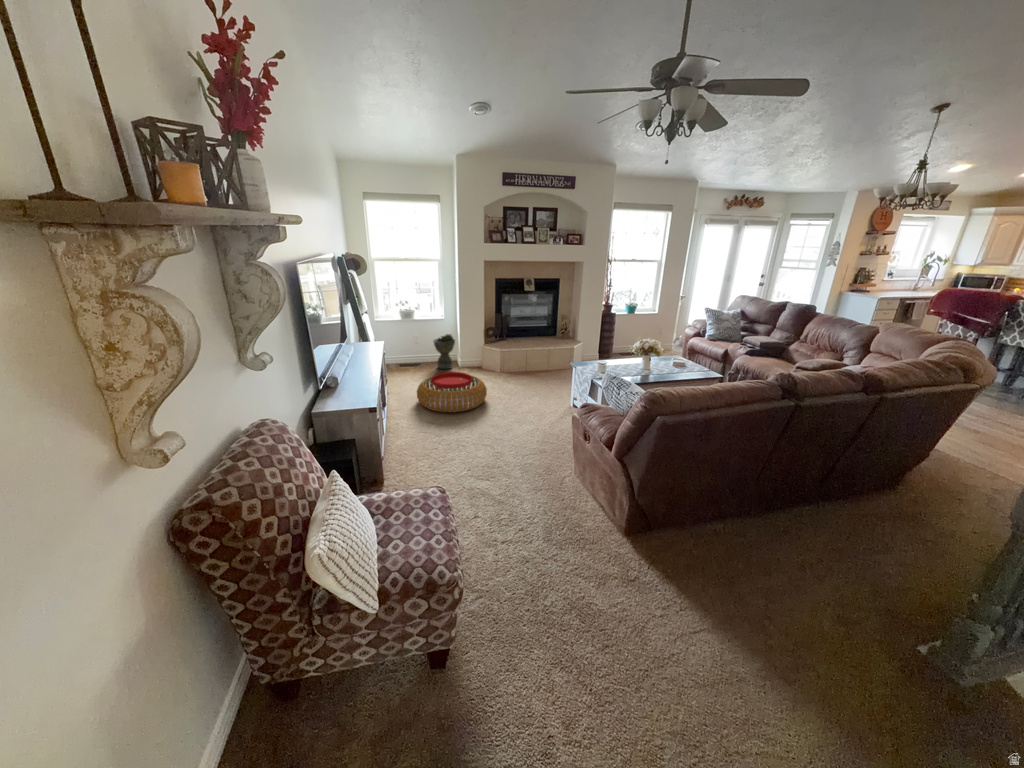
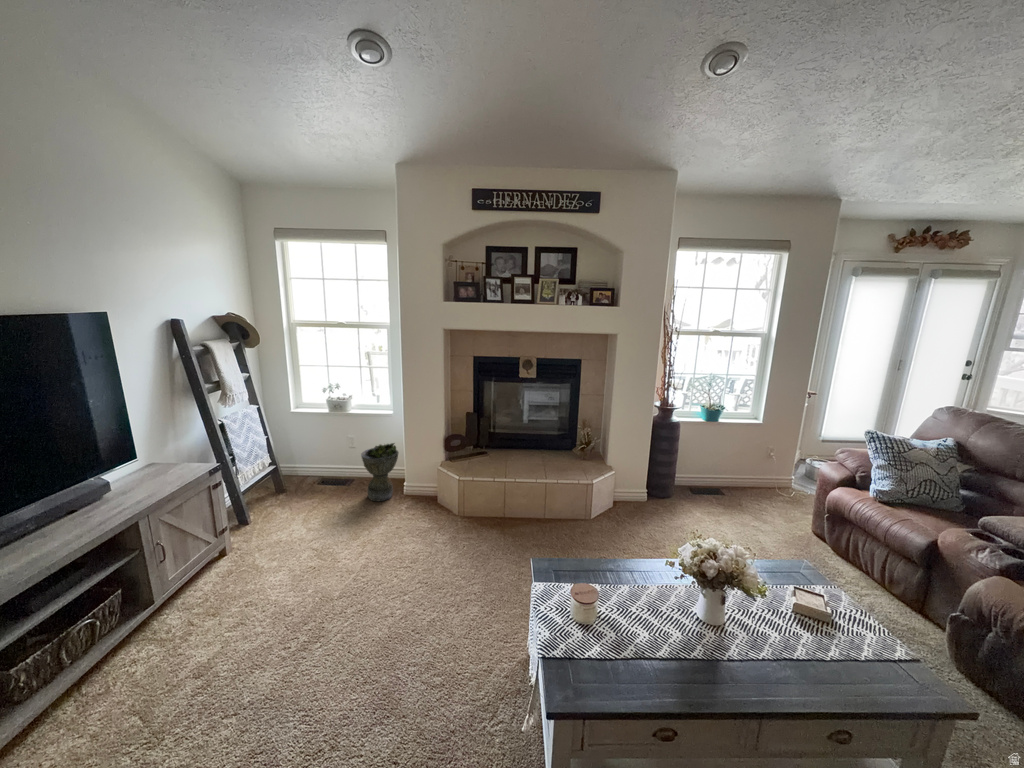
pouf: present [417,372,487,413] -> none [233,534,388,649]

